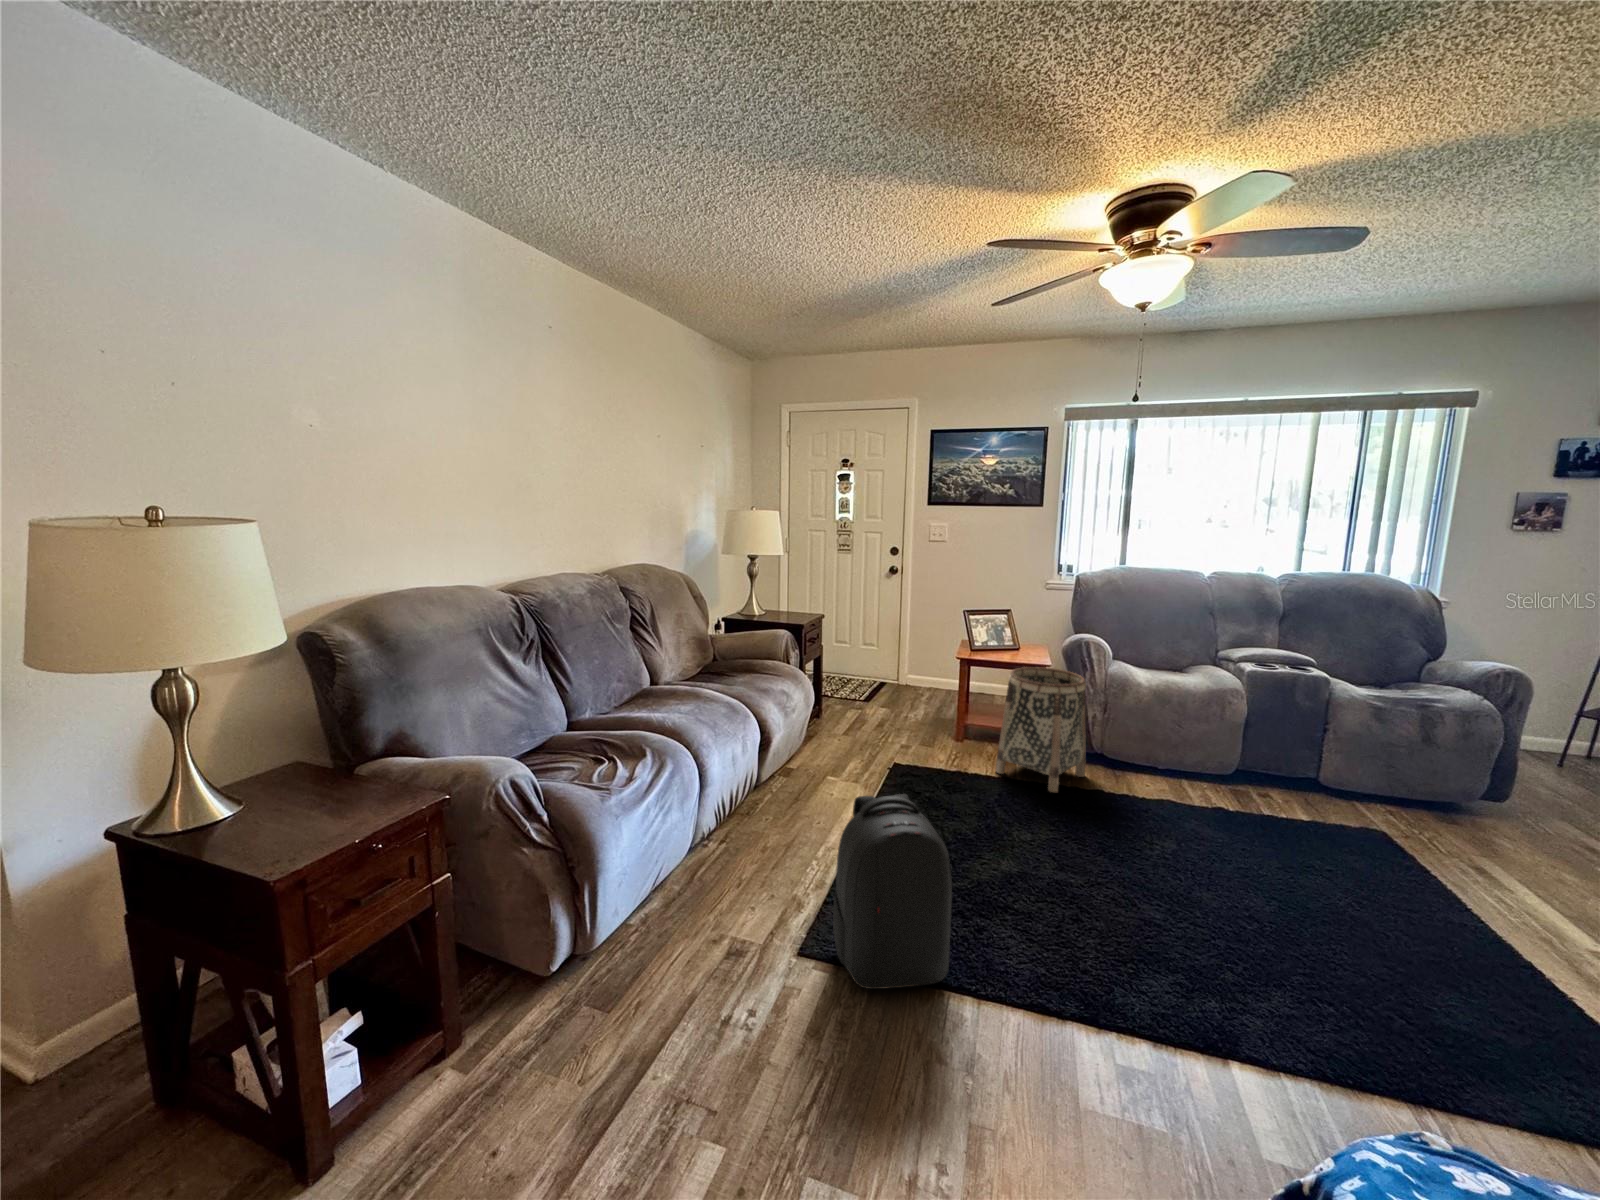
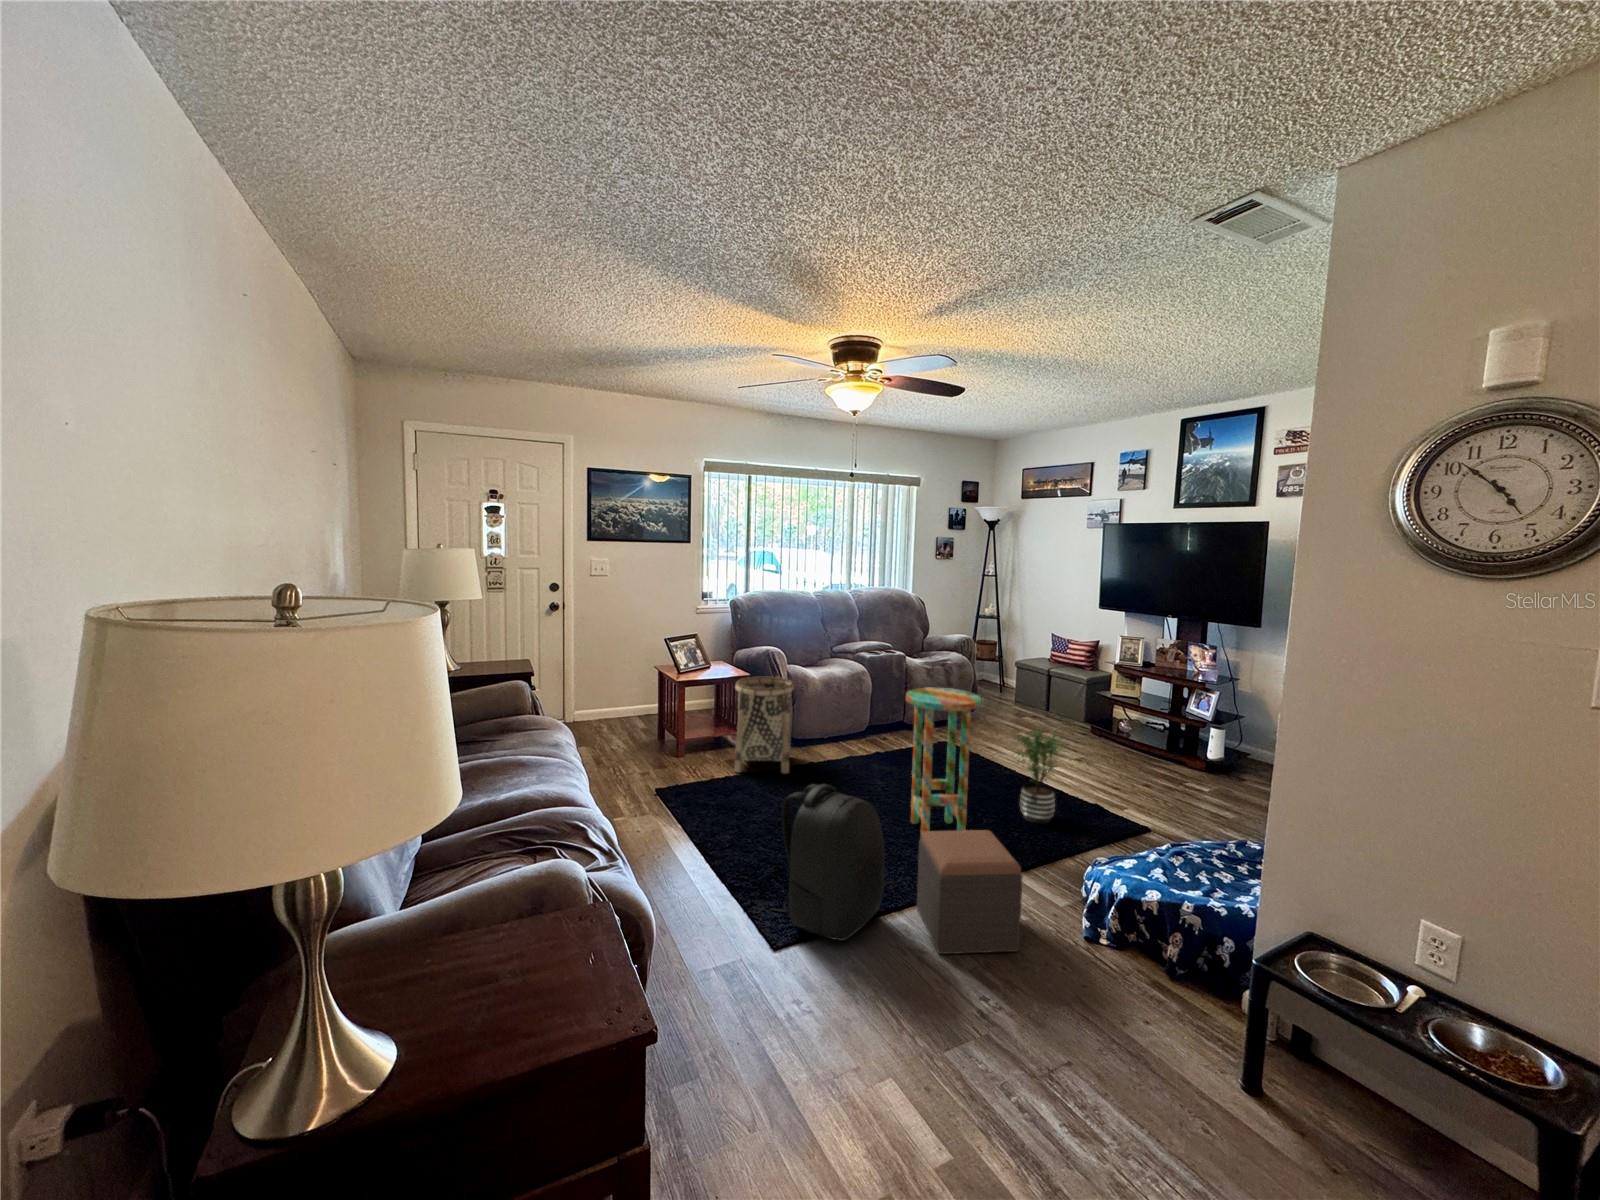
side table: none [1130,719,1271,975] -> present [906,687,981,833]
potted plant: none [1353,839,1519,1032] -> present [1011,729,1069,824]
footstool: none [957,911,1130,1157] -> present [917,830,1023,954]

